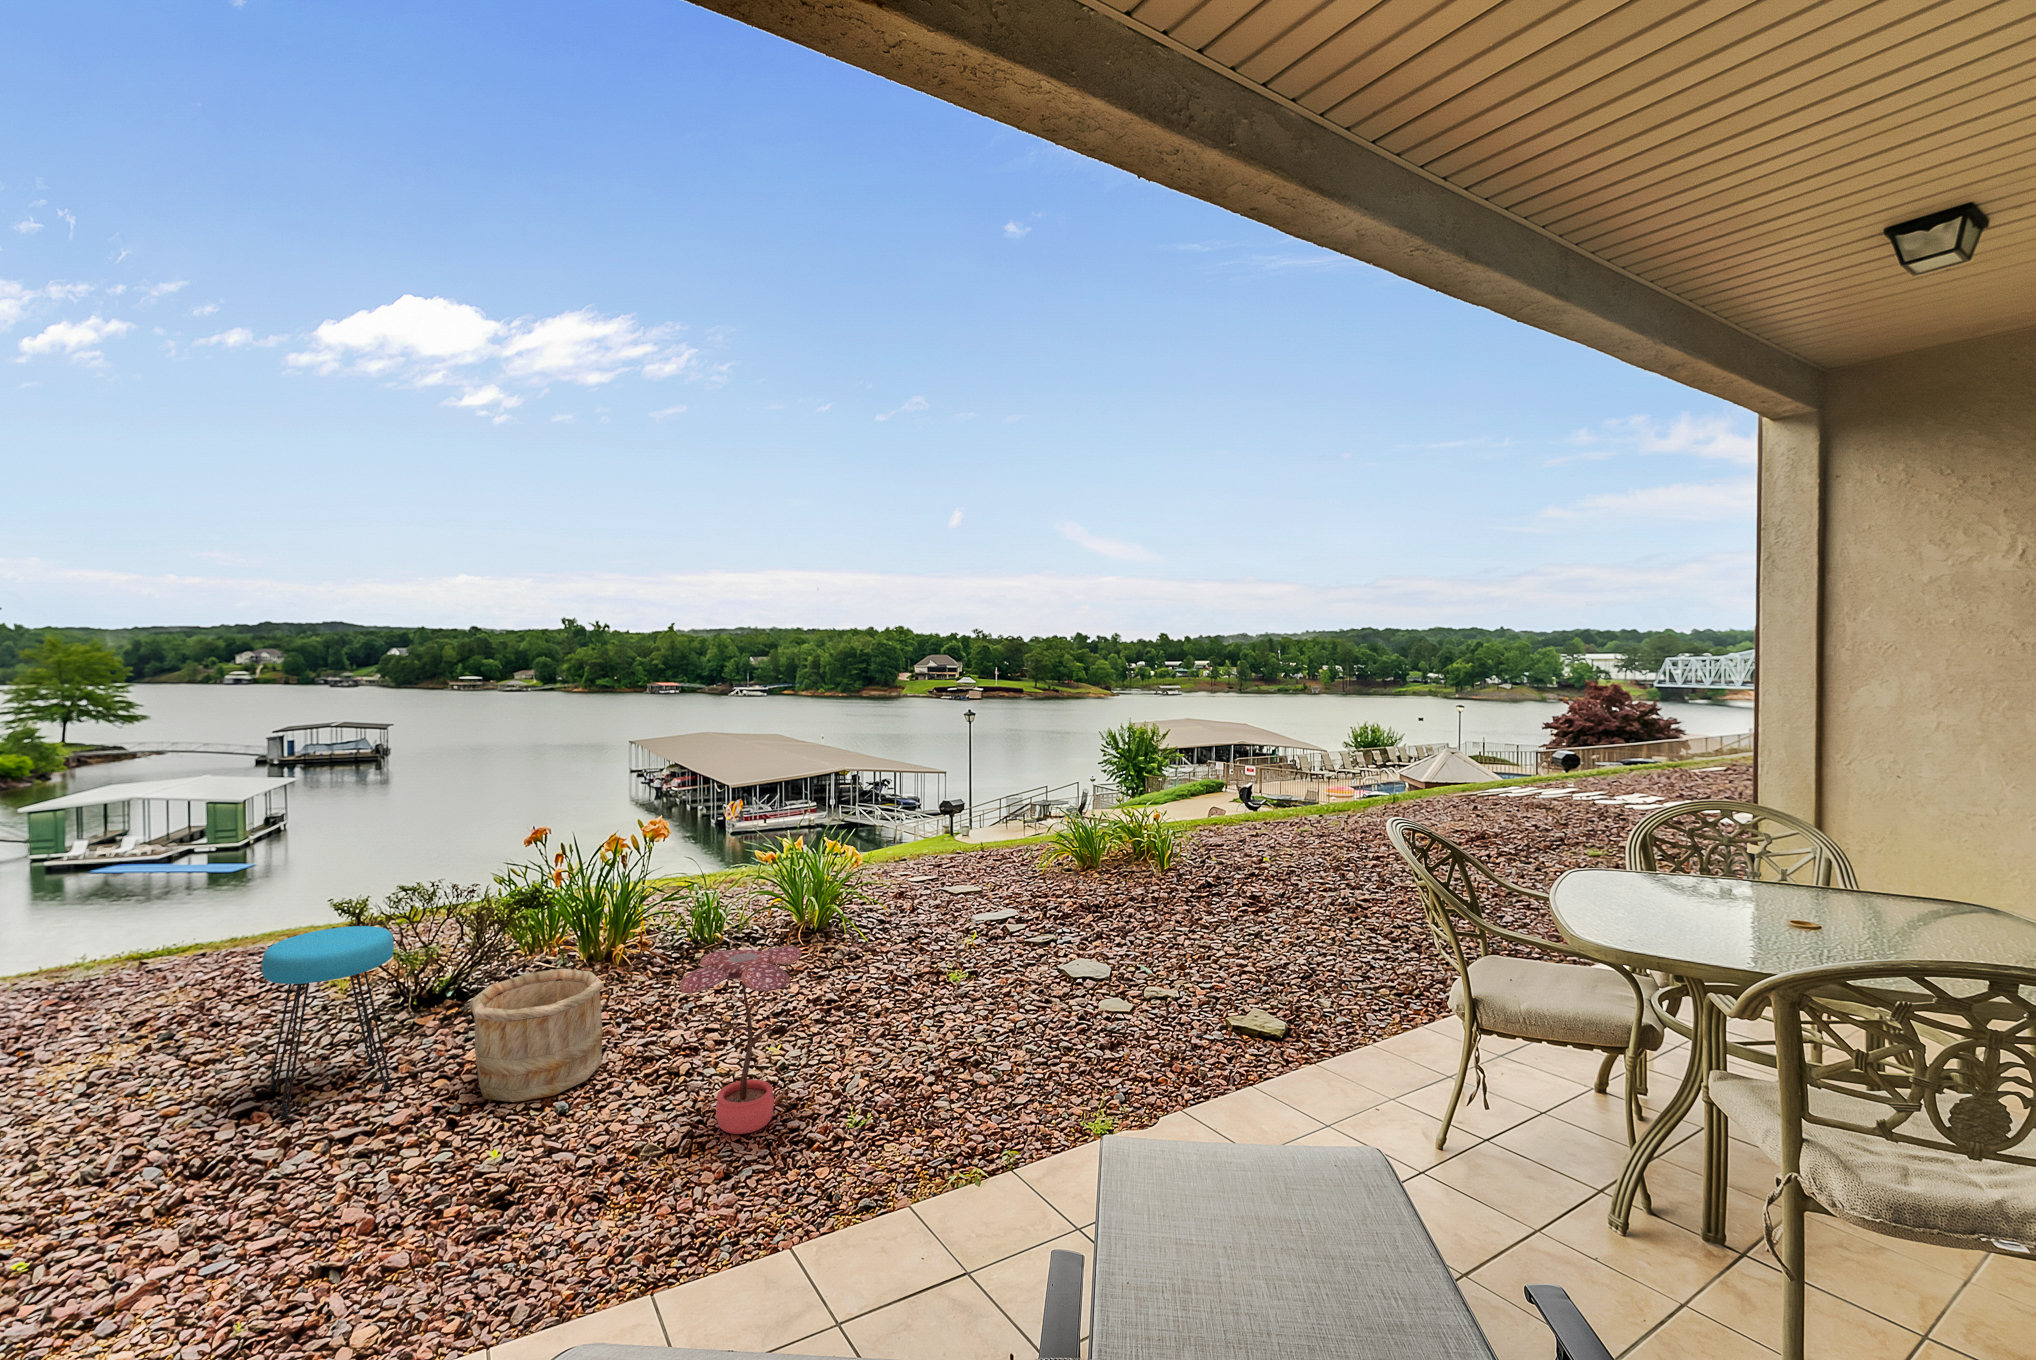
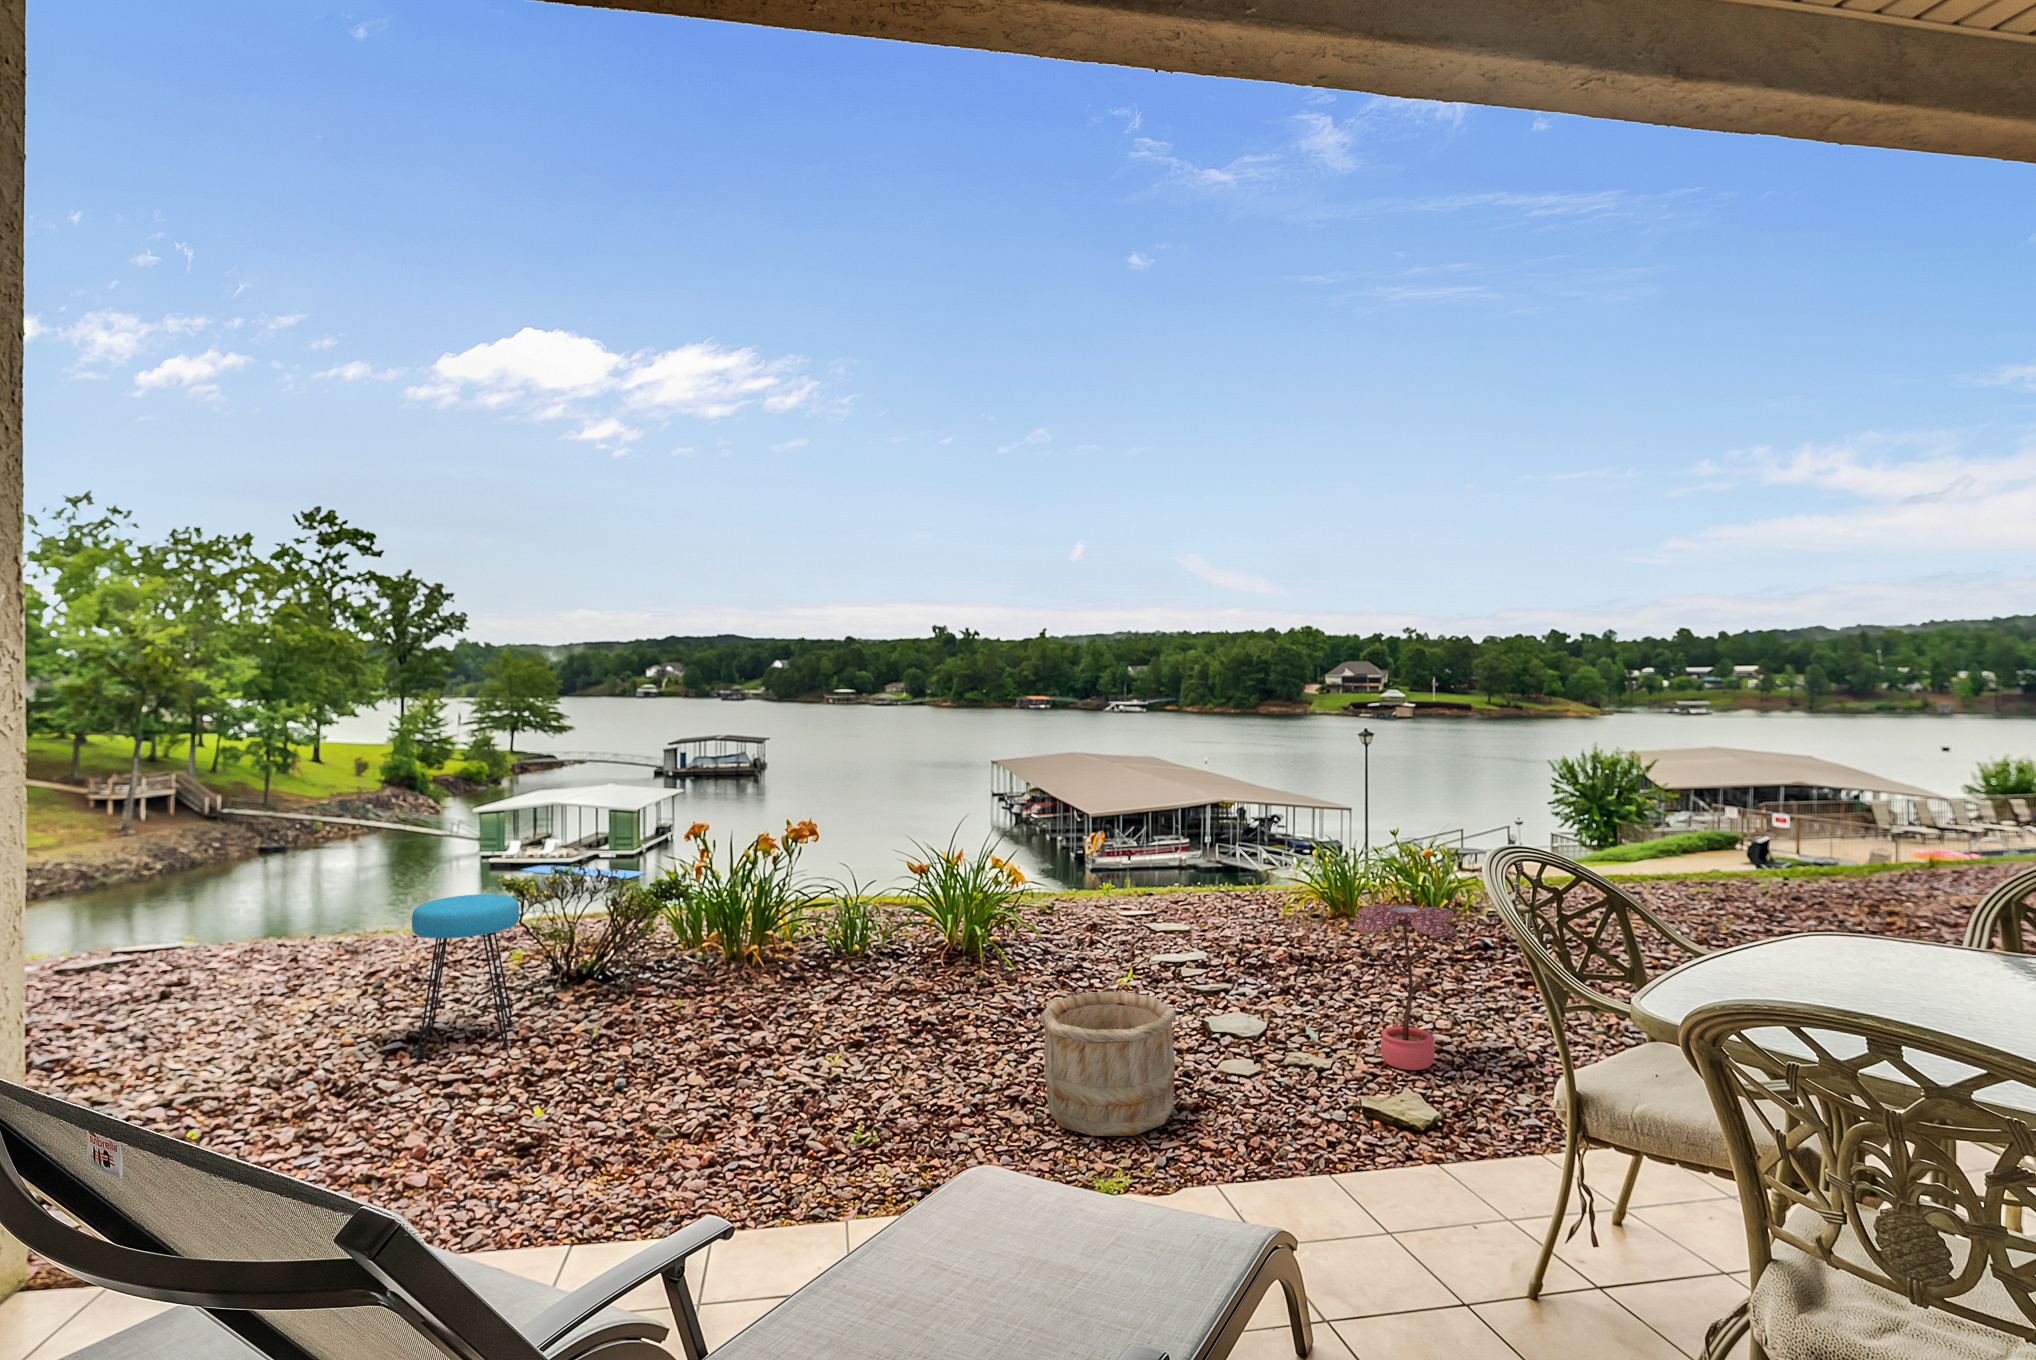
potted plant: present [679,946,802,1134] -> present [1354,905,1457,1070]
wooden bucket: present [469,969,604,1102] -> present [1039,991,1176,1136]

